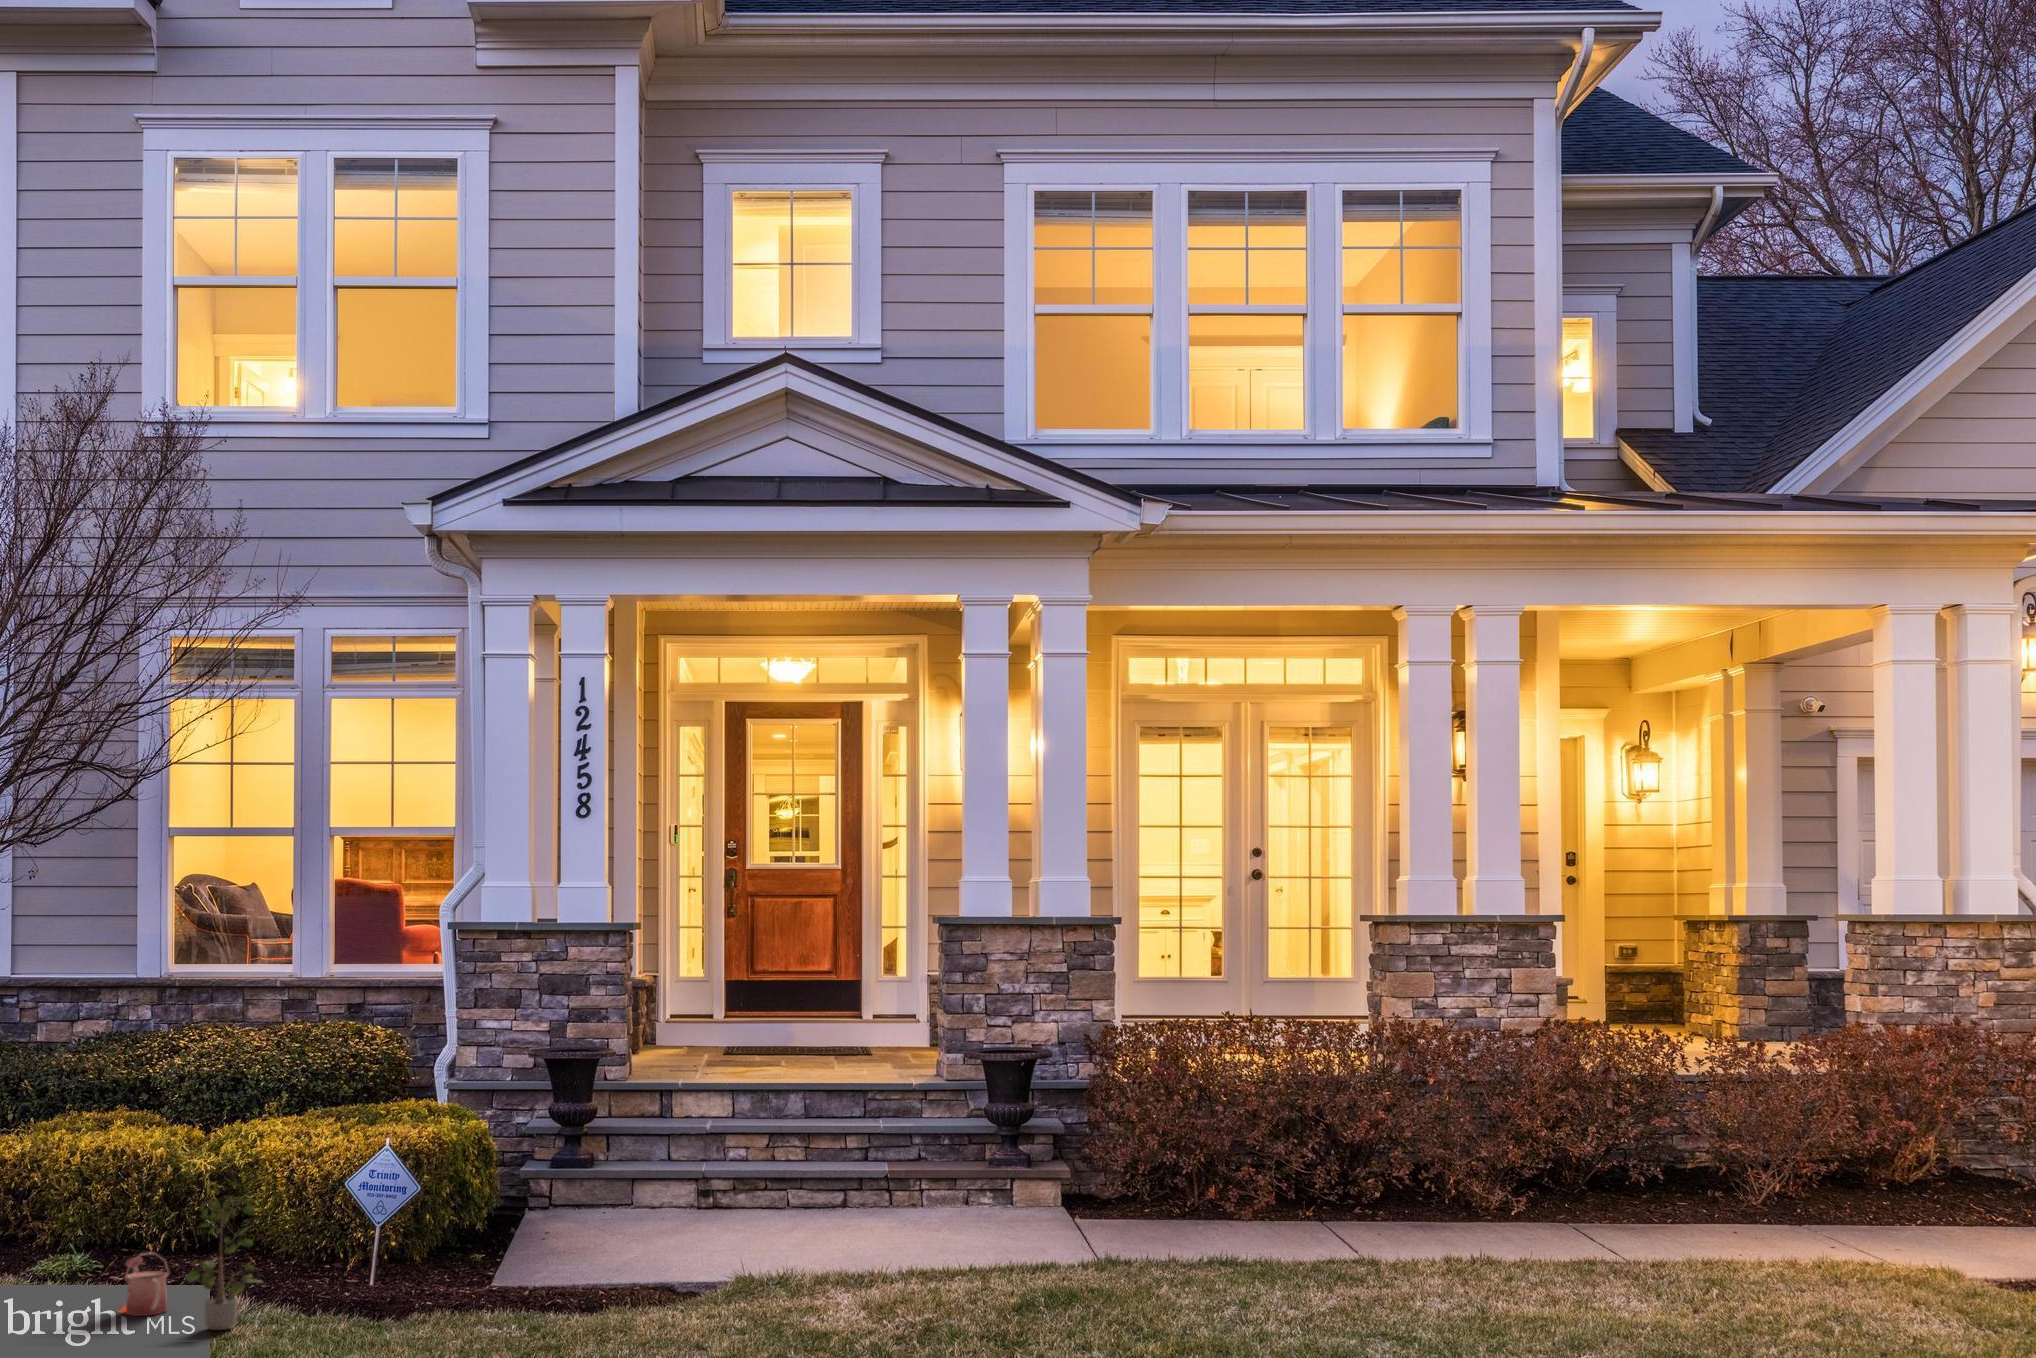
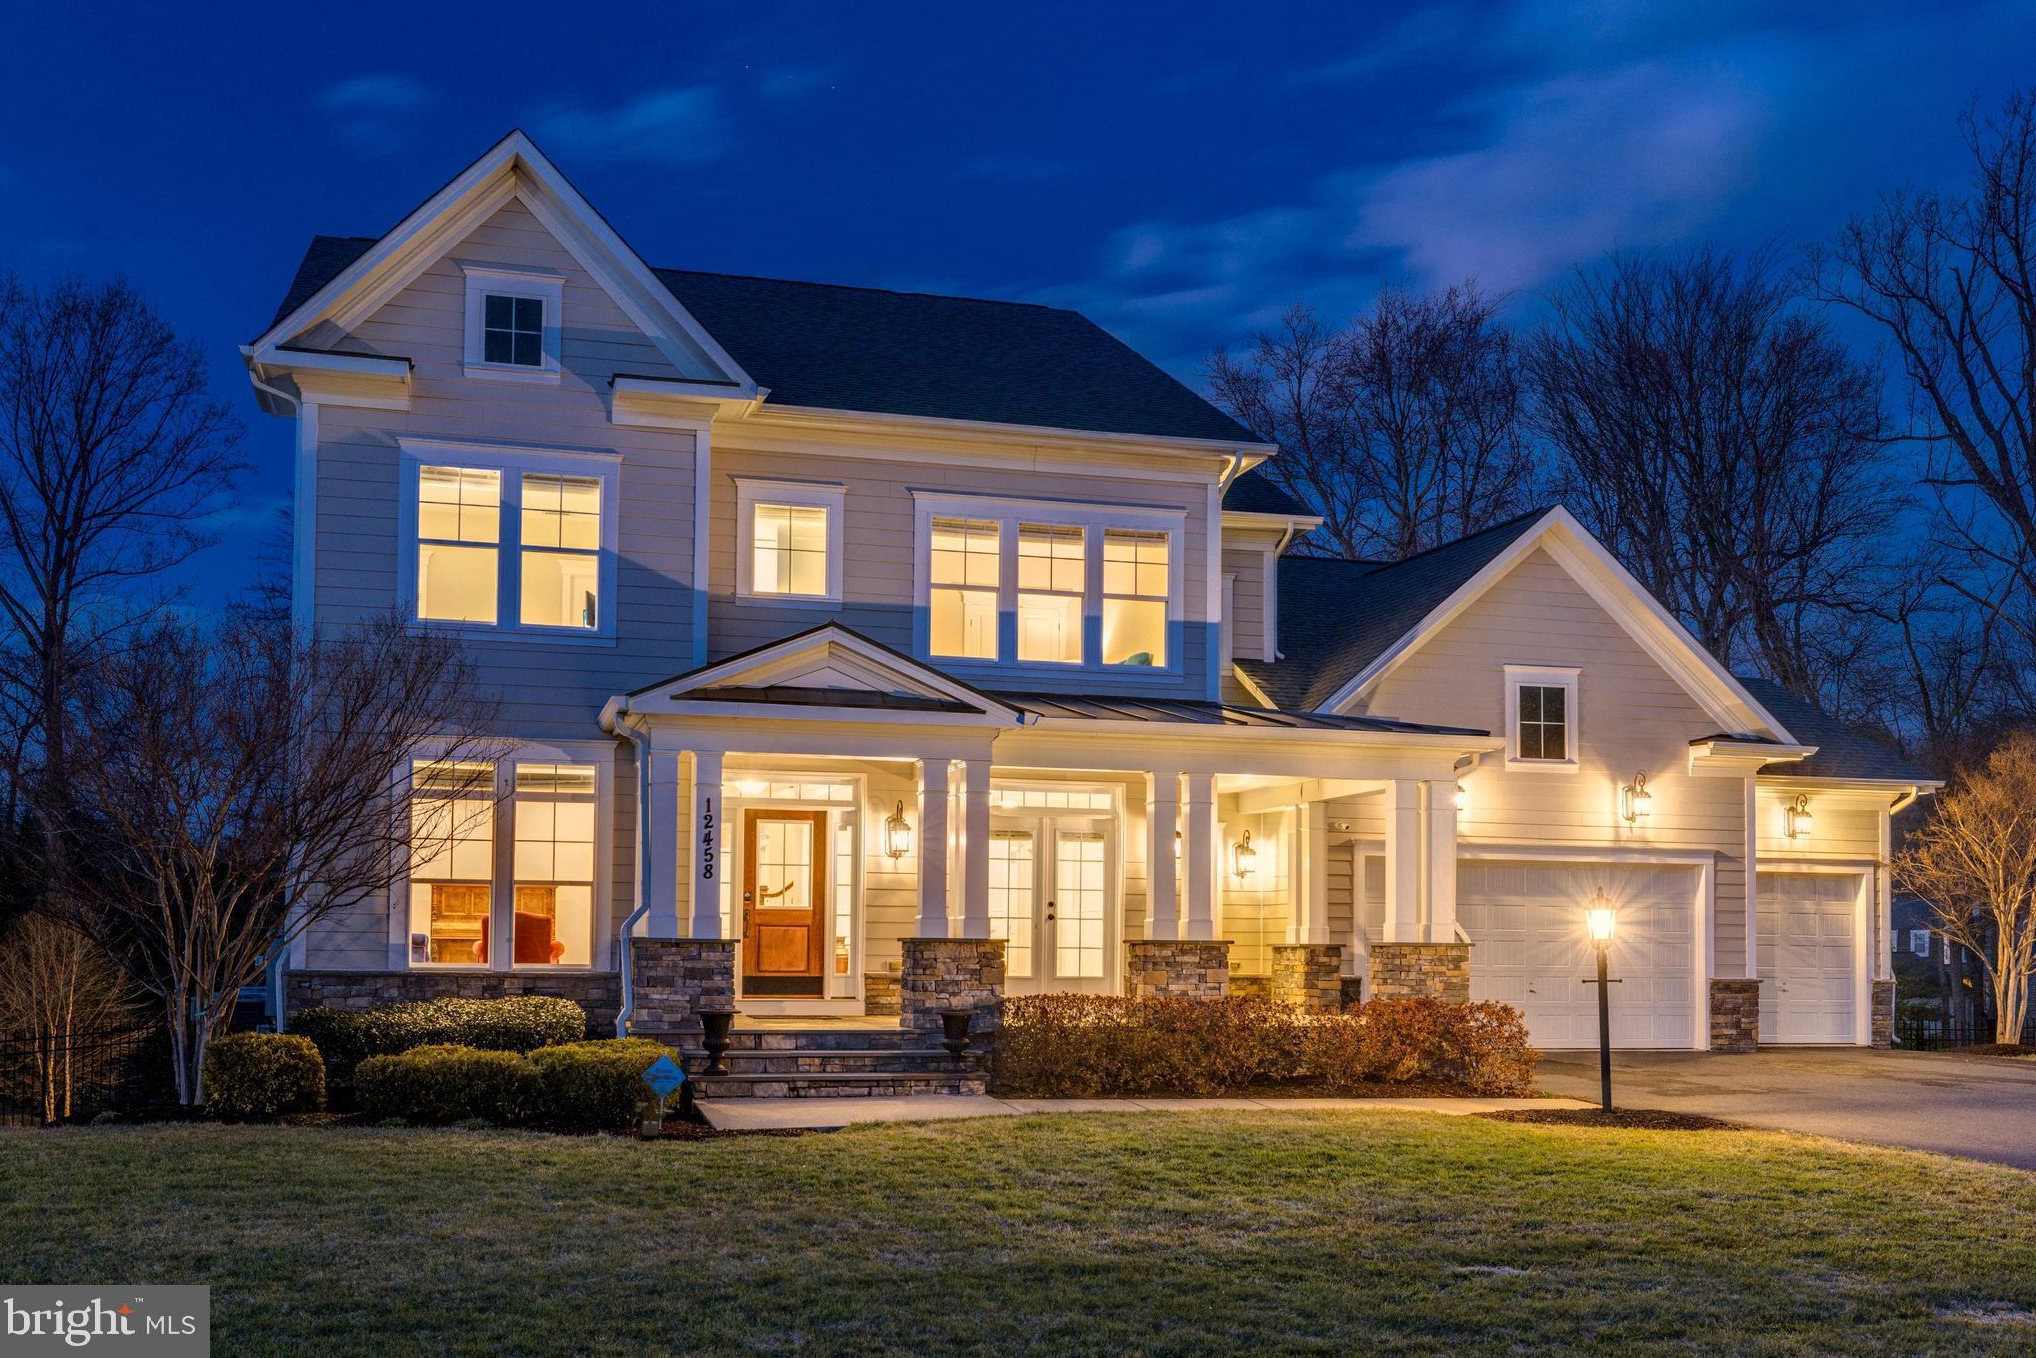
watering can: present [125,1252,169,1316] -> none [580,1101,611,1132]

